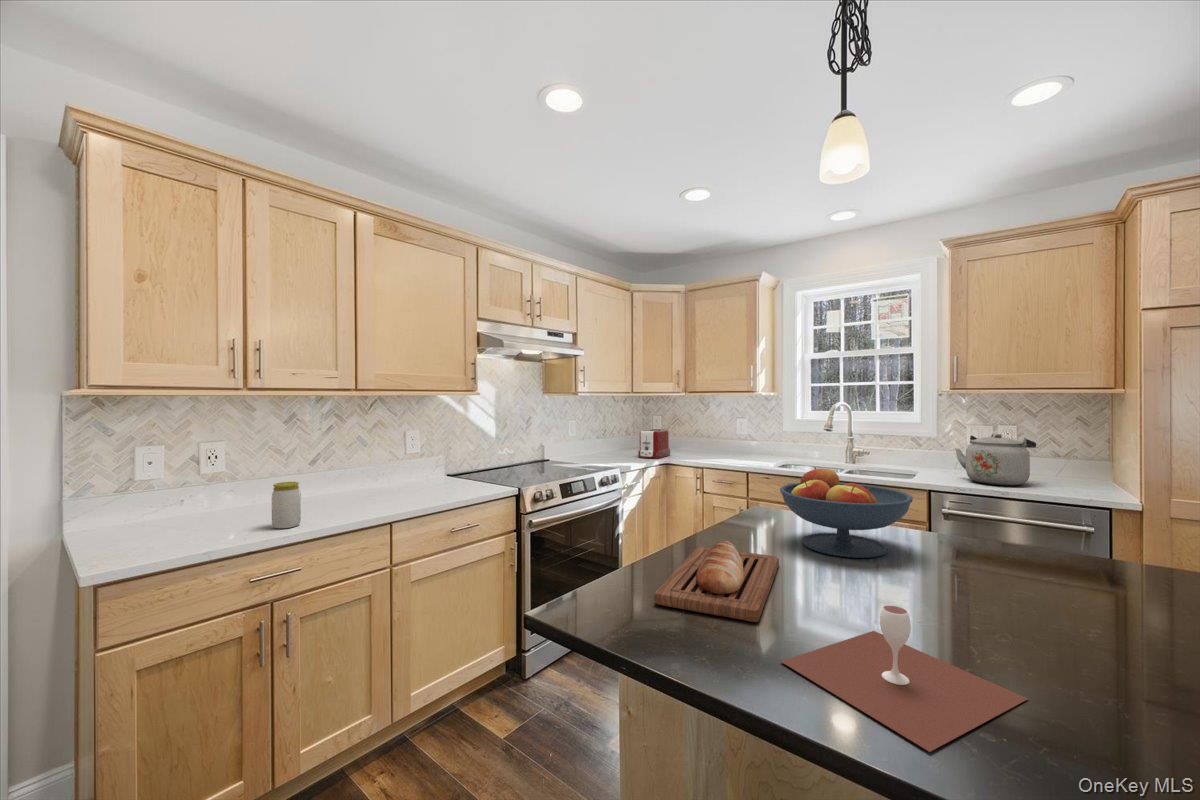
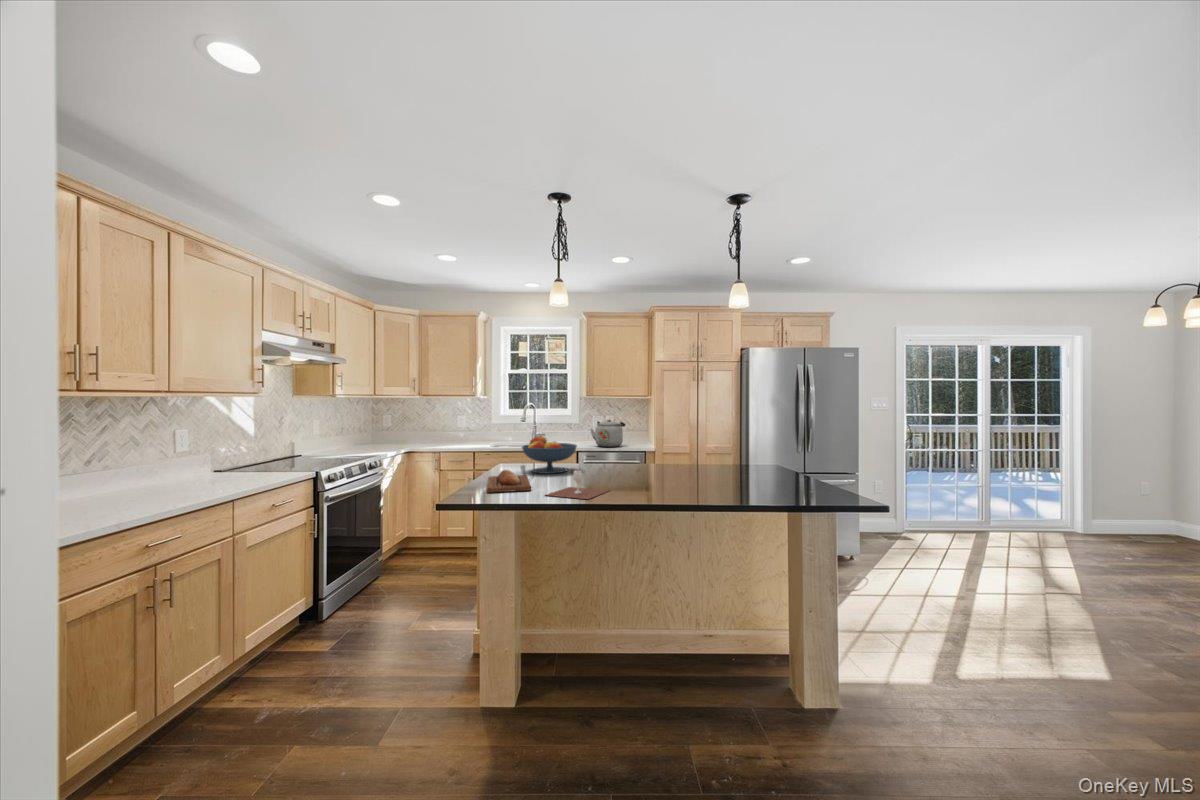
toaster: present [638,429,670,459] -> none [380,426,406,449]
jar: present [272,482,301,529] -> none [137,473,164,511]

